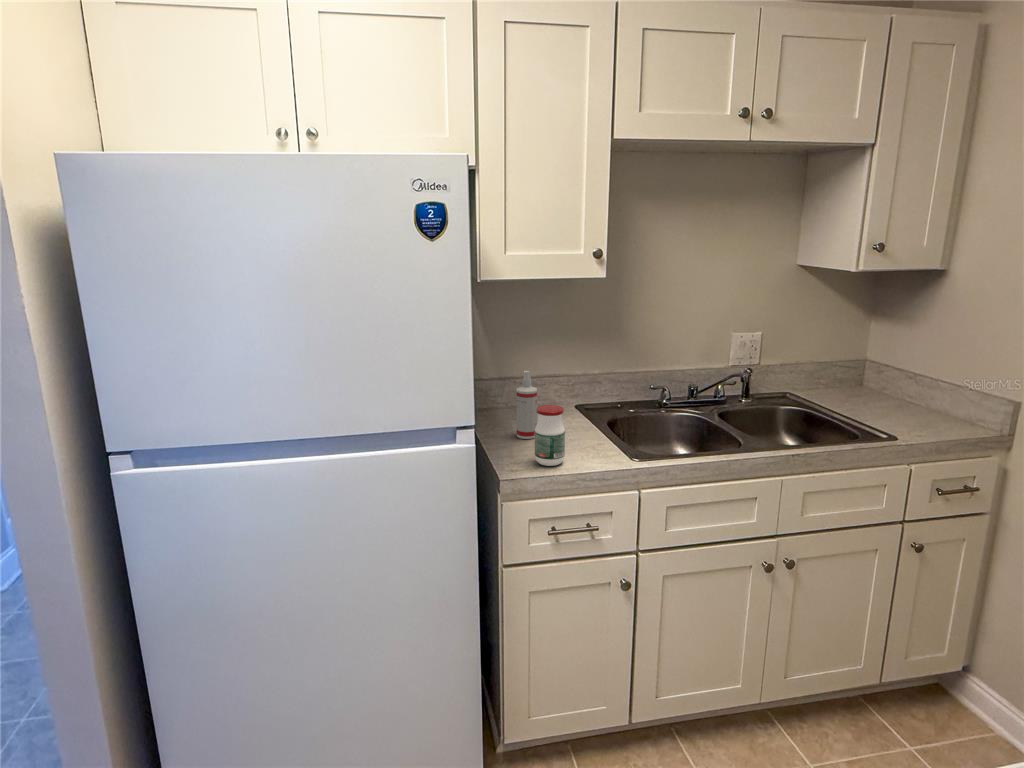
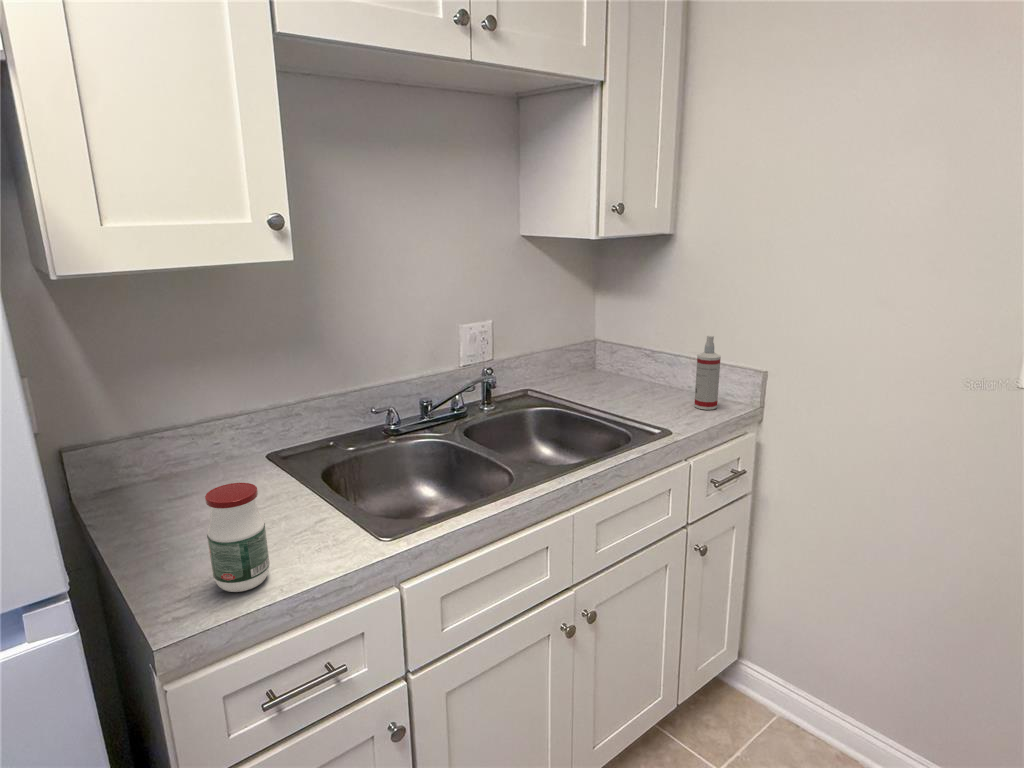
spray bottle: present [517,371,537,439] -> present [694,336,721,410]

